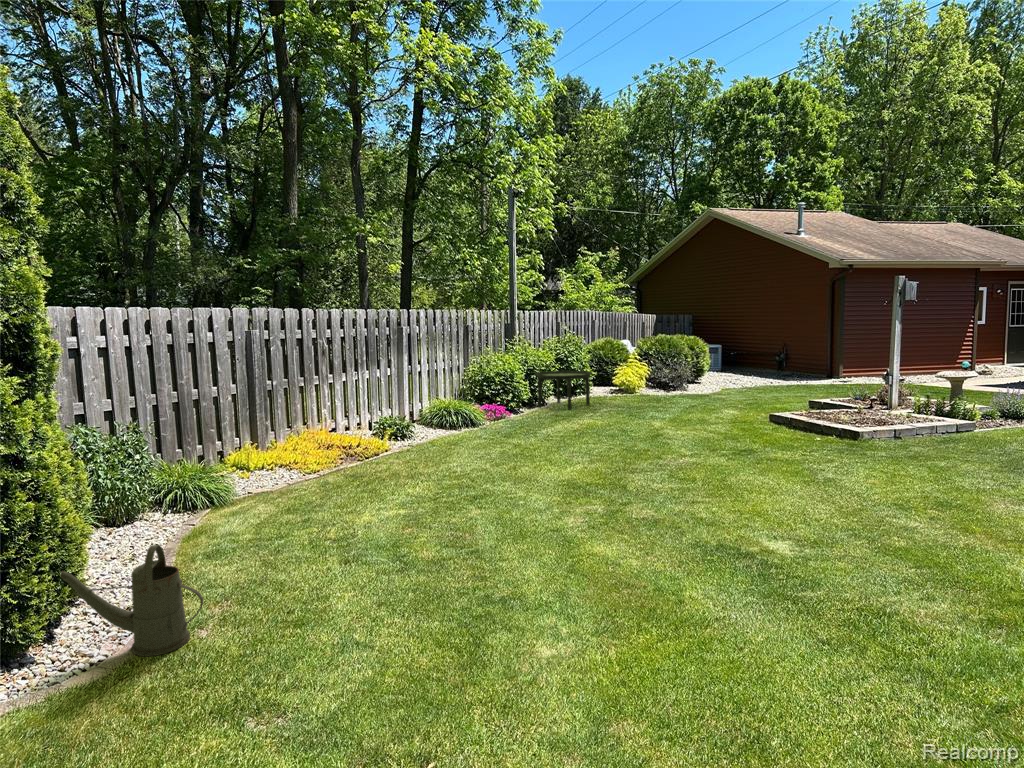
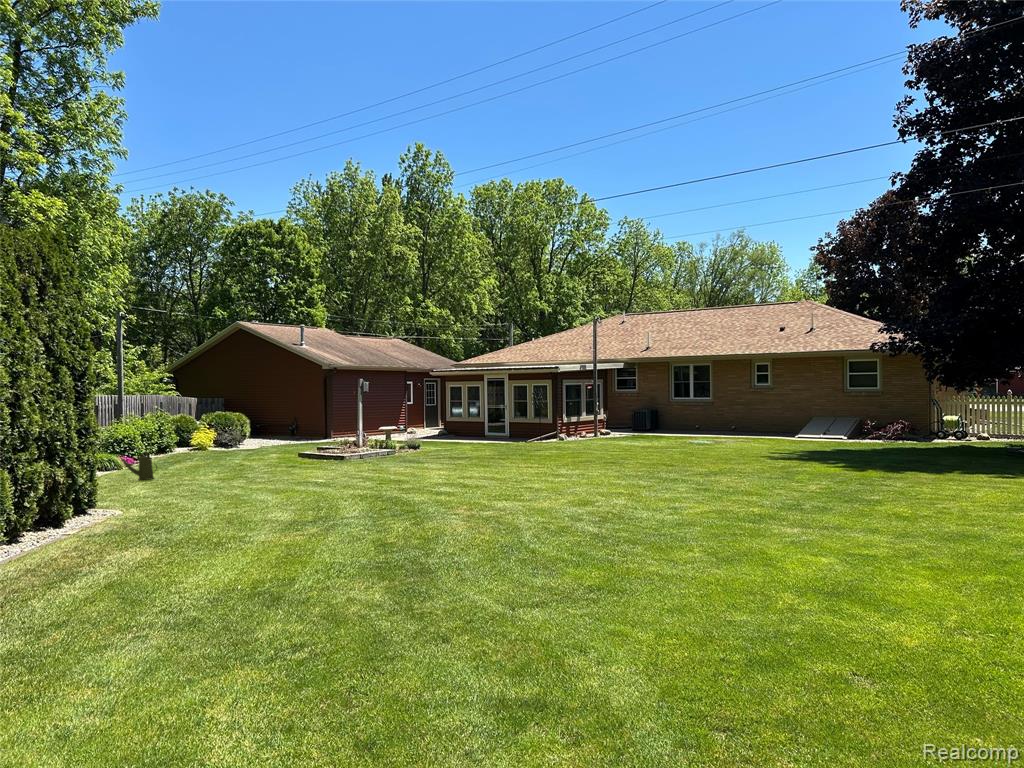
round table: present [535,371,592,410] -> none [151,433,190,457]

